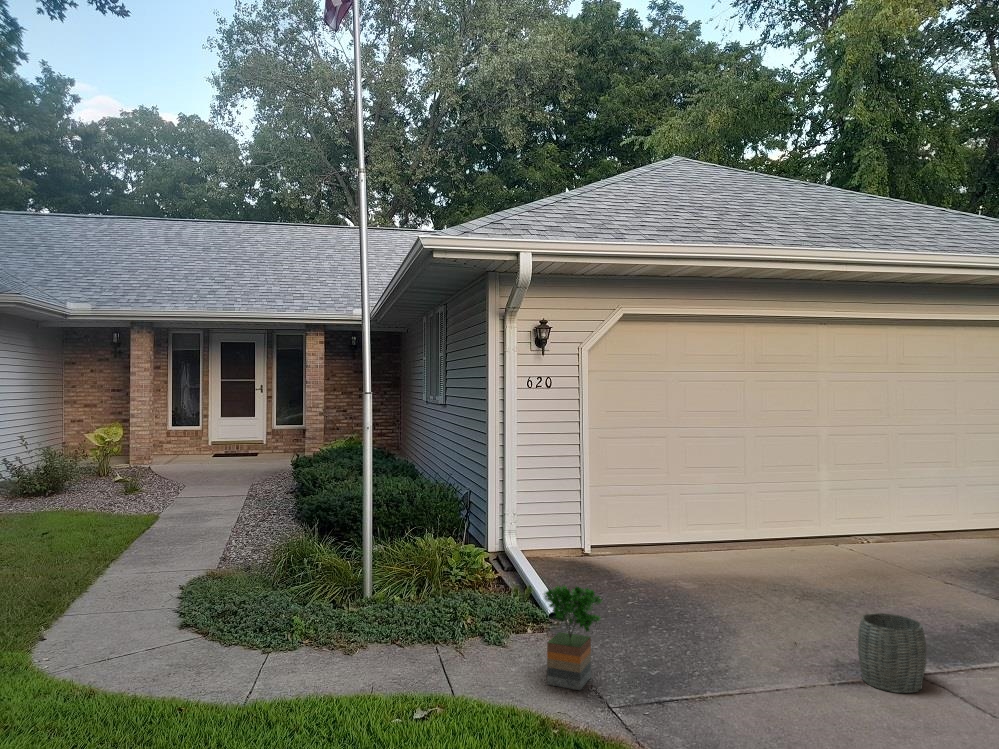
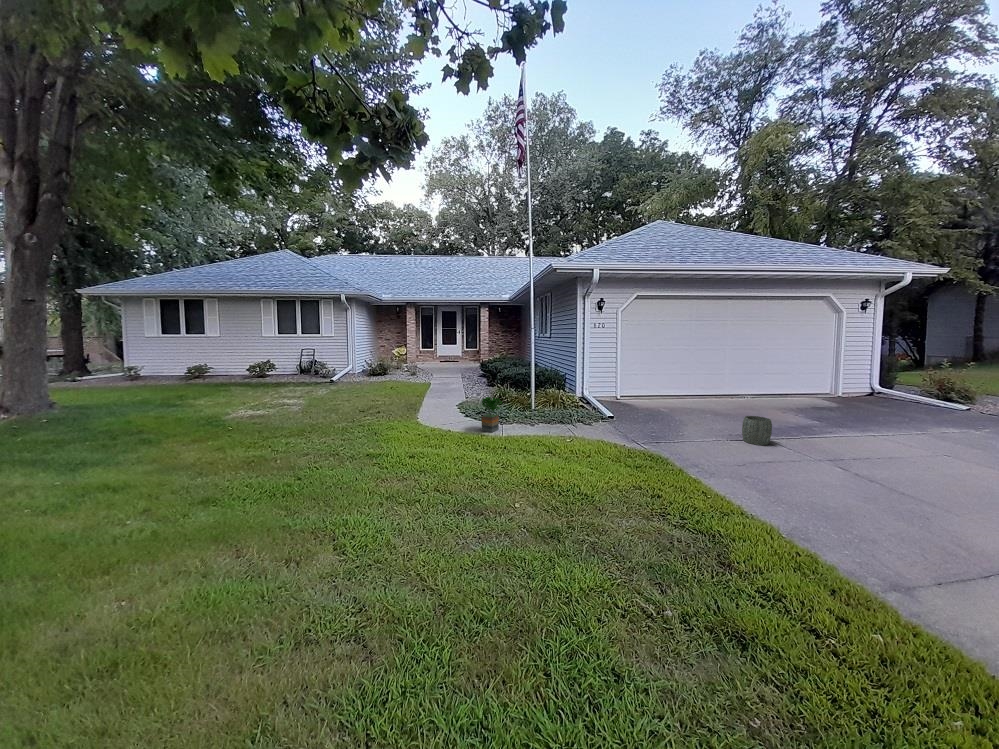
potted tree: present [544,586,602,690] -> present [482,397,502,432]

